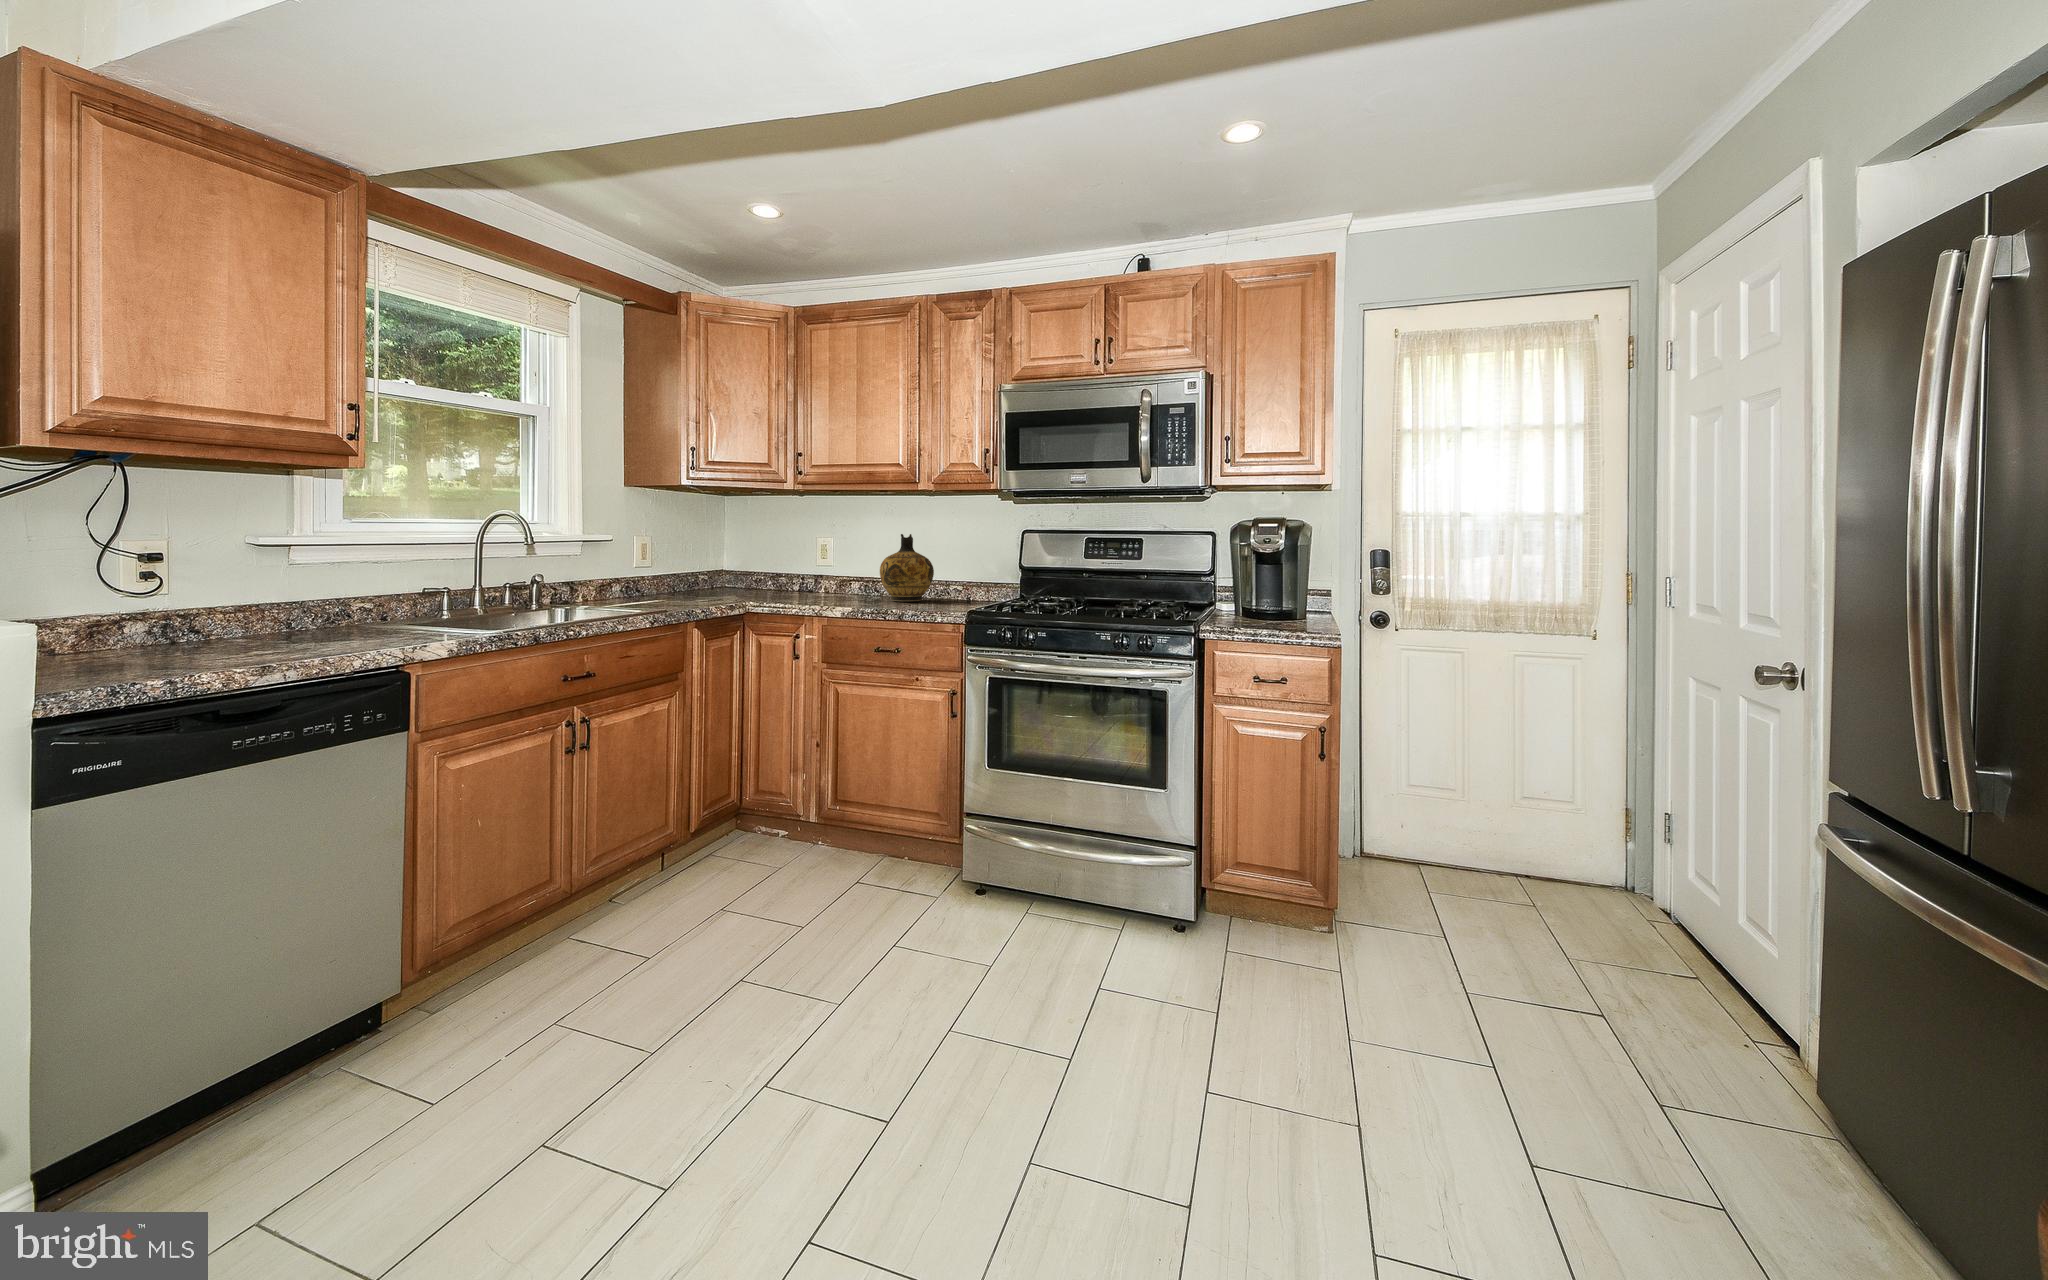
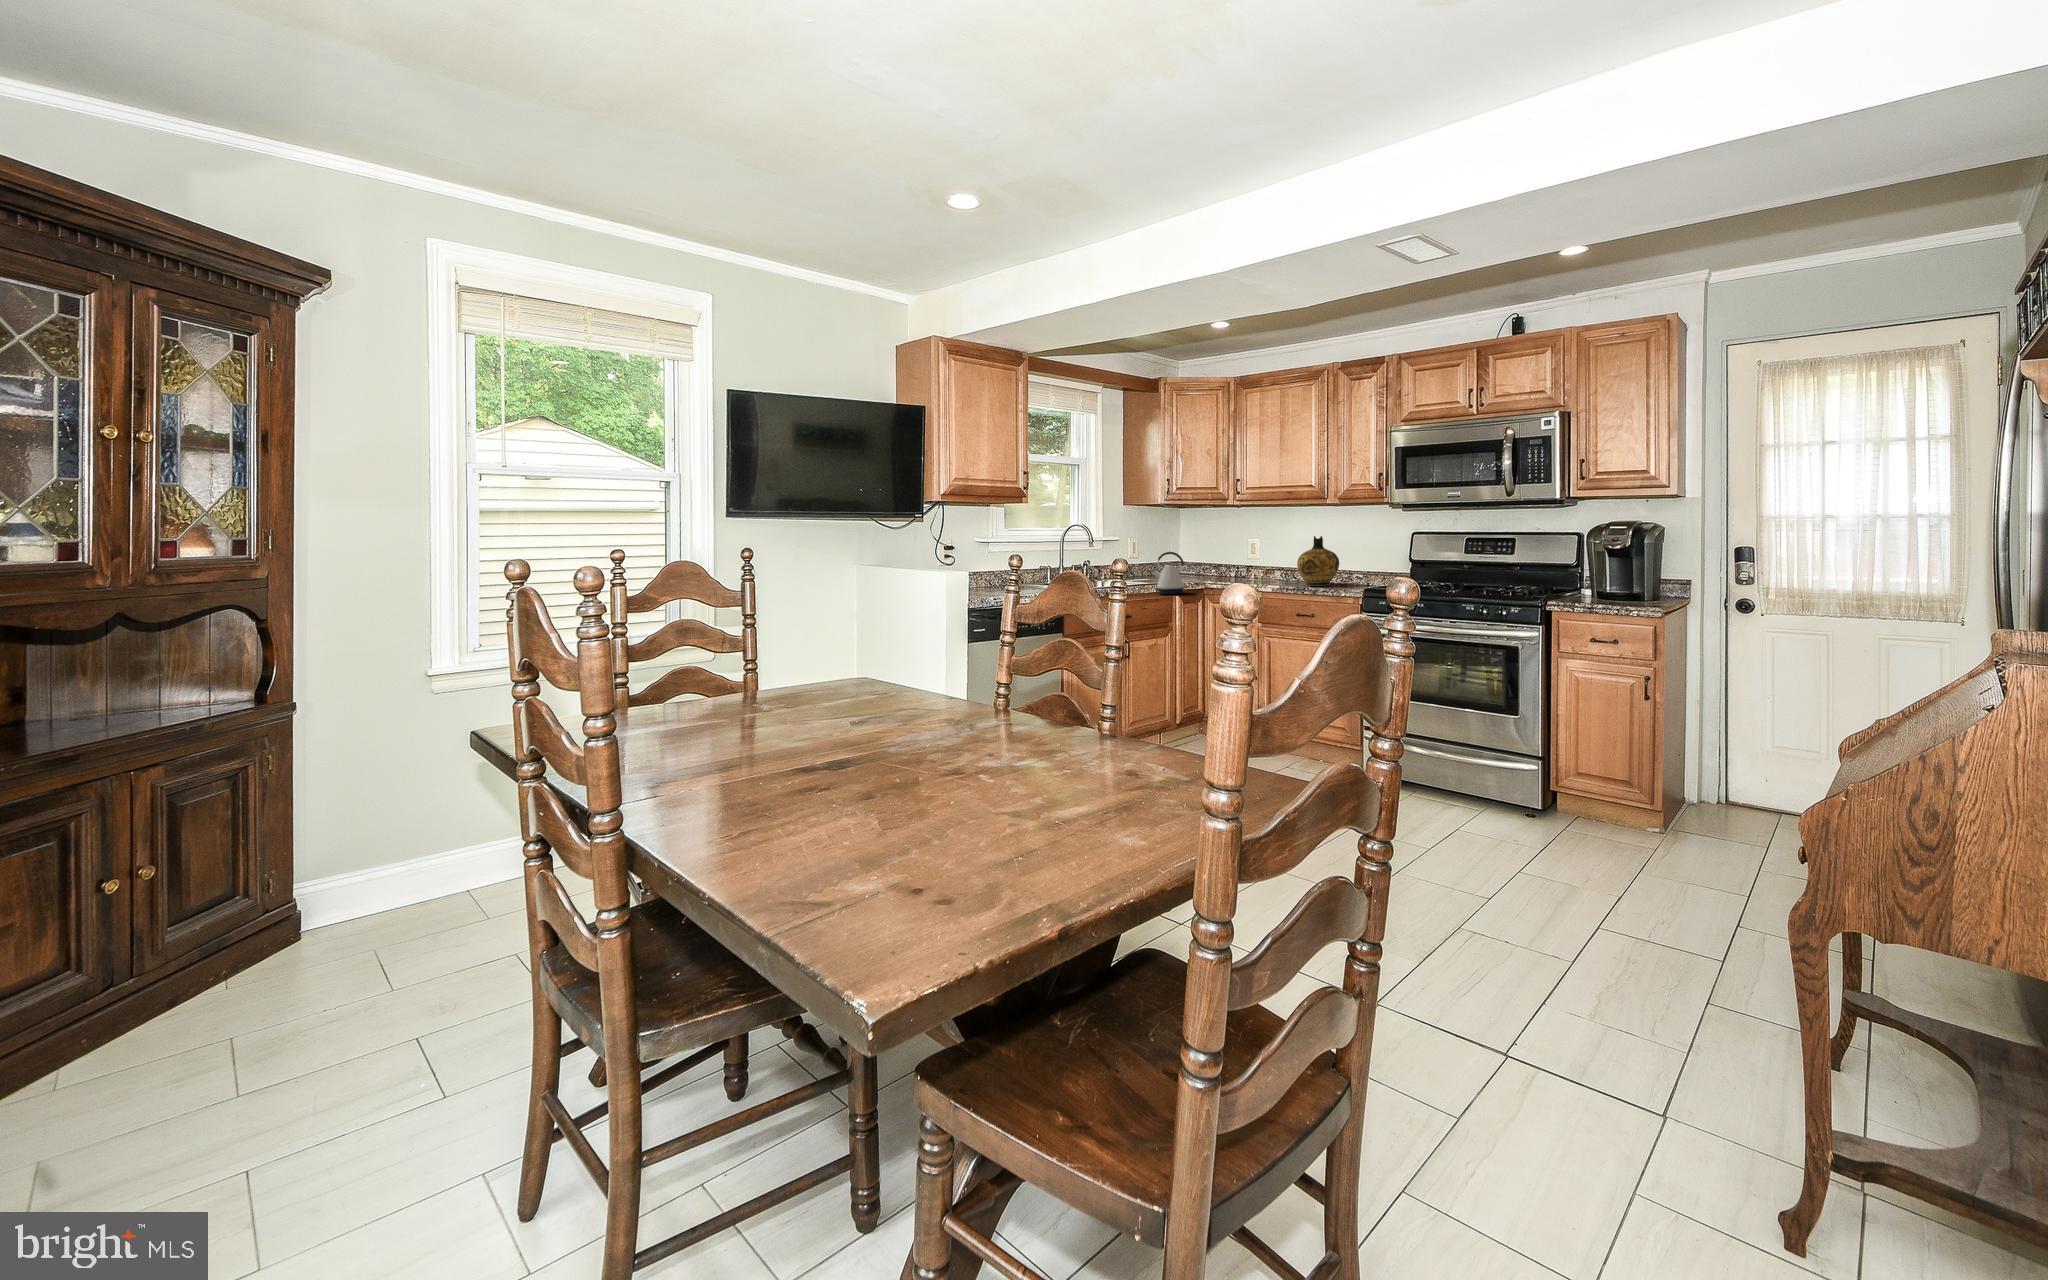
kettle: none [664,542,717,605] -> present [1153,552,1186,594]

